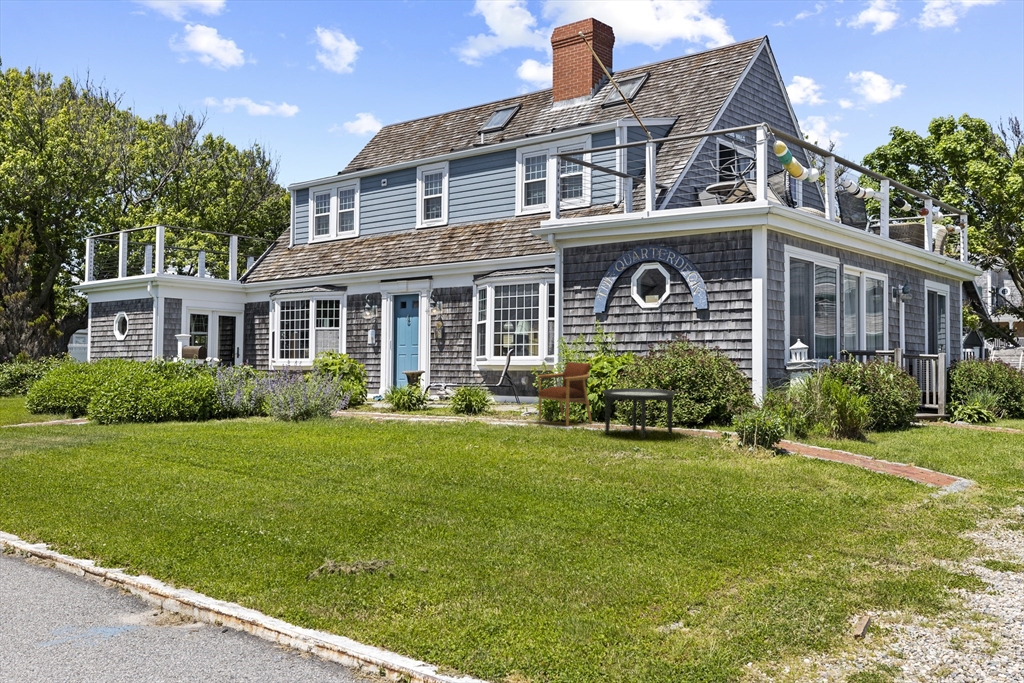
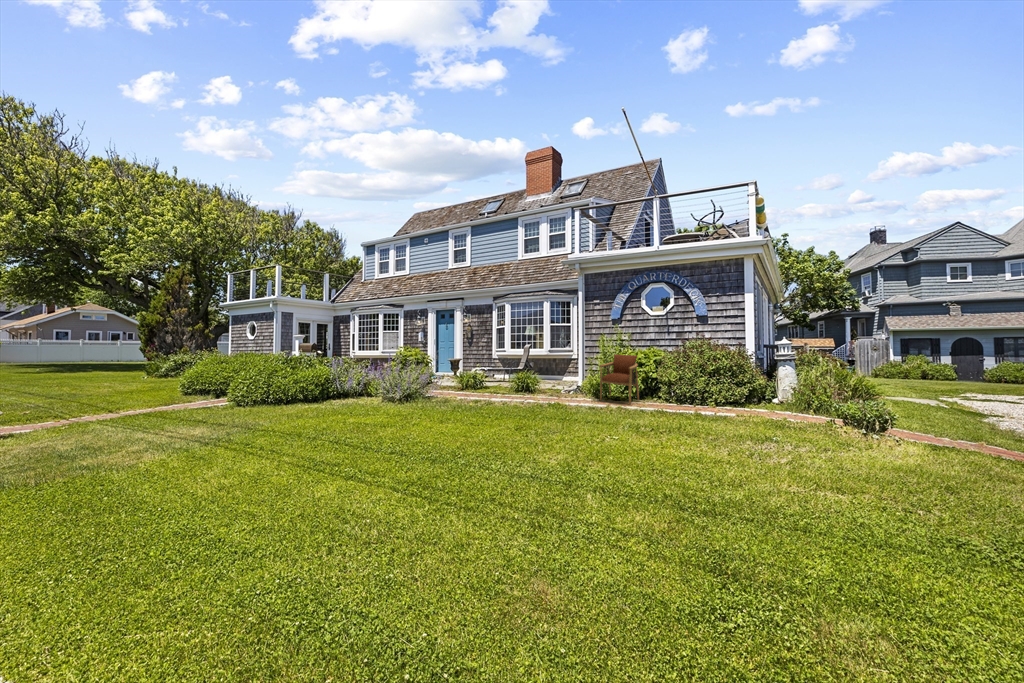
round table: present [603,388,676,439] -> none [671,375,736,419]

